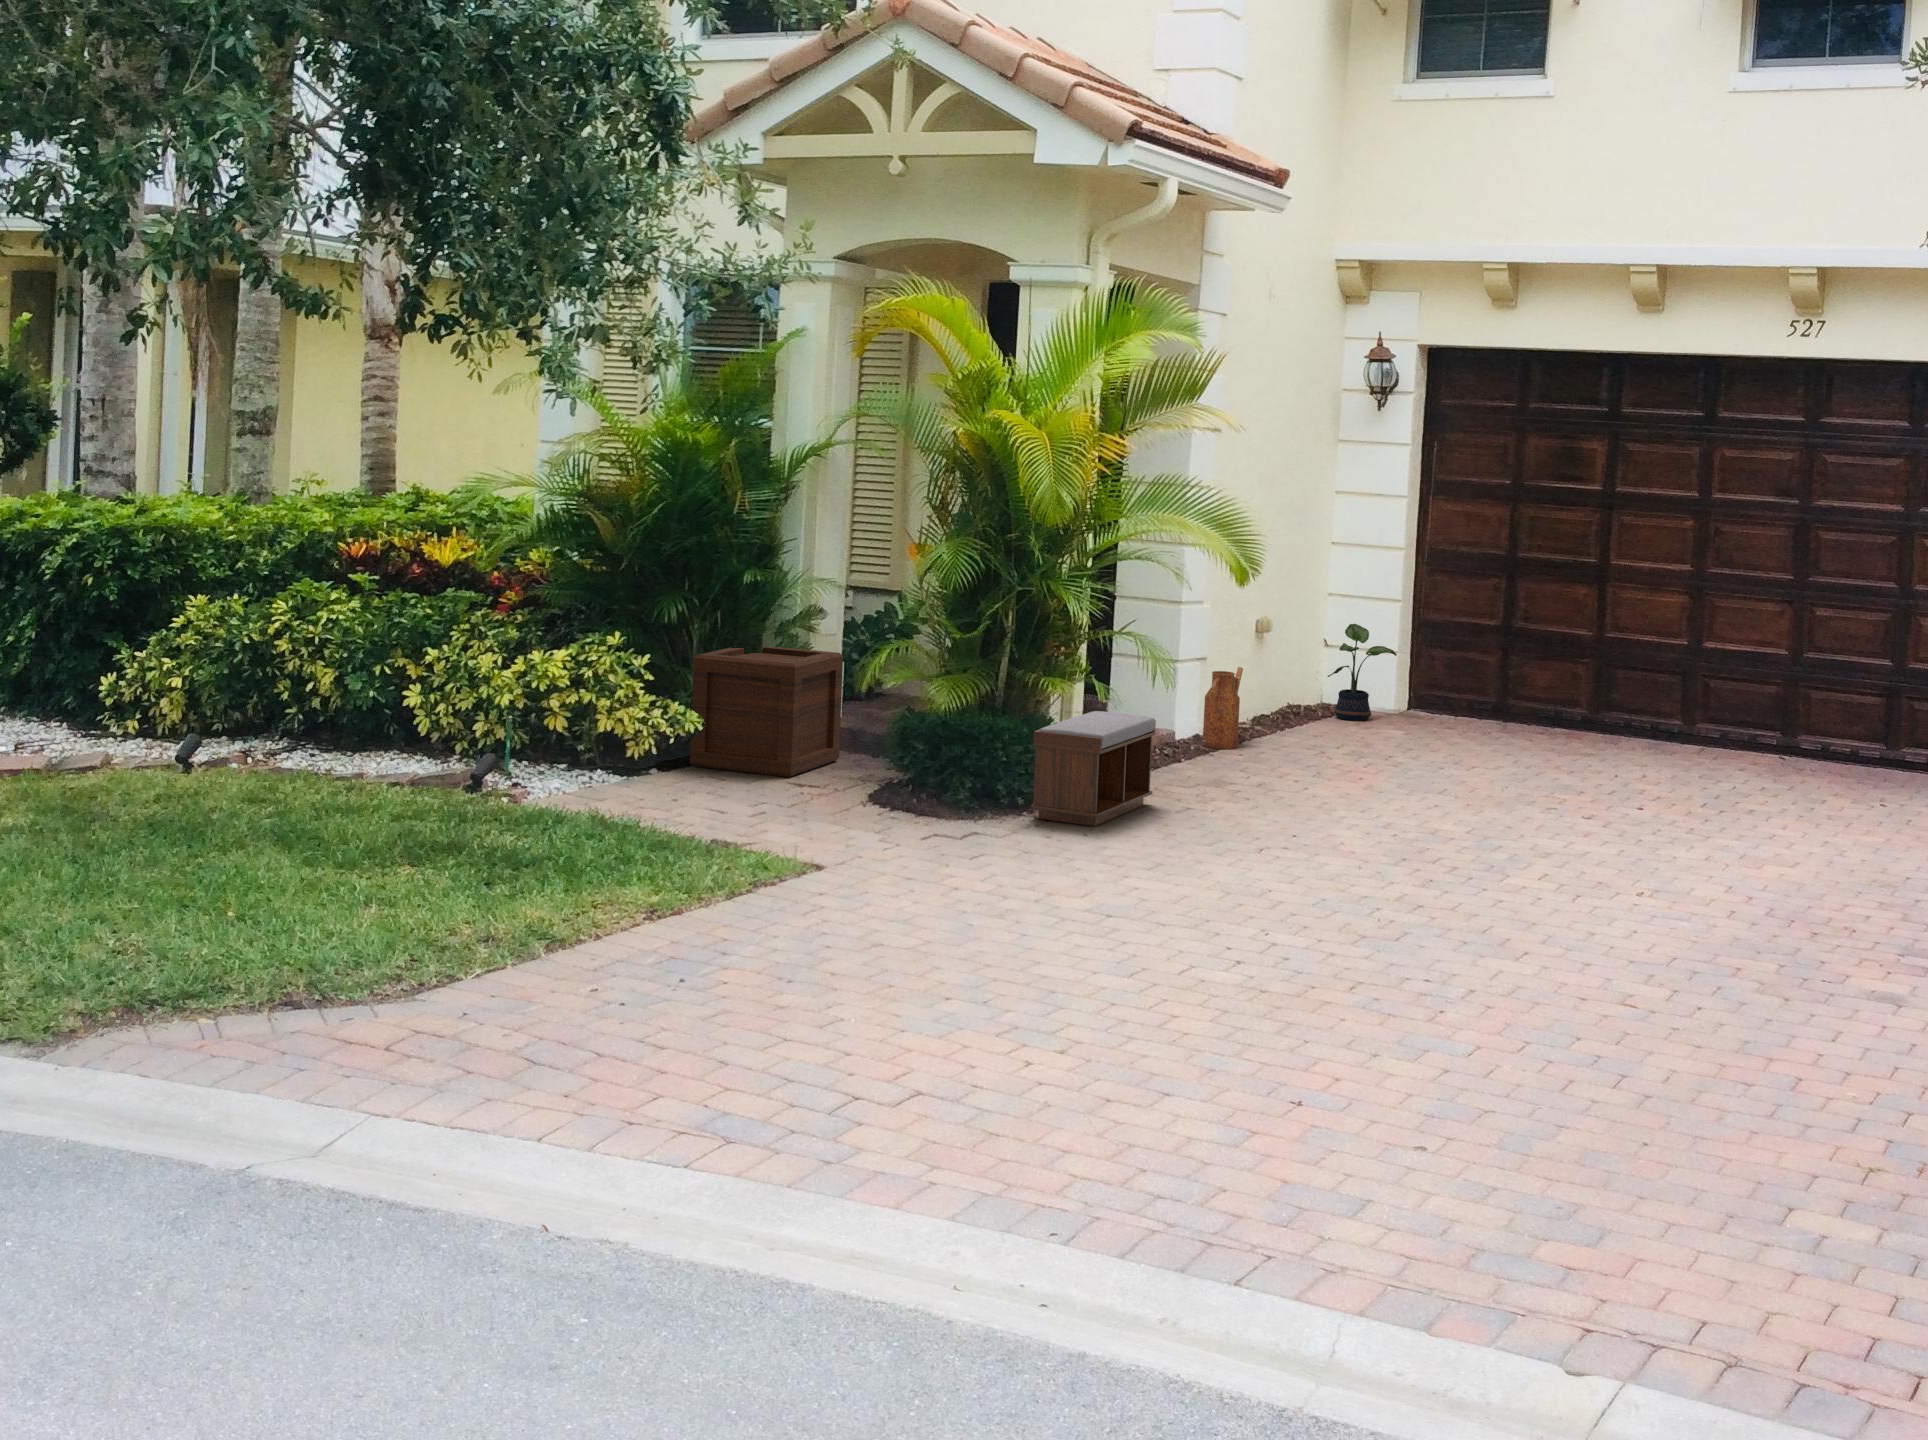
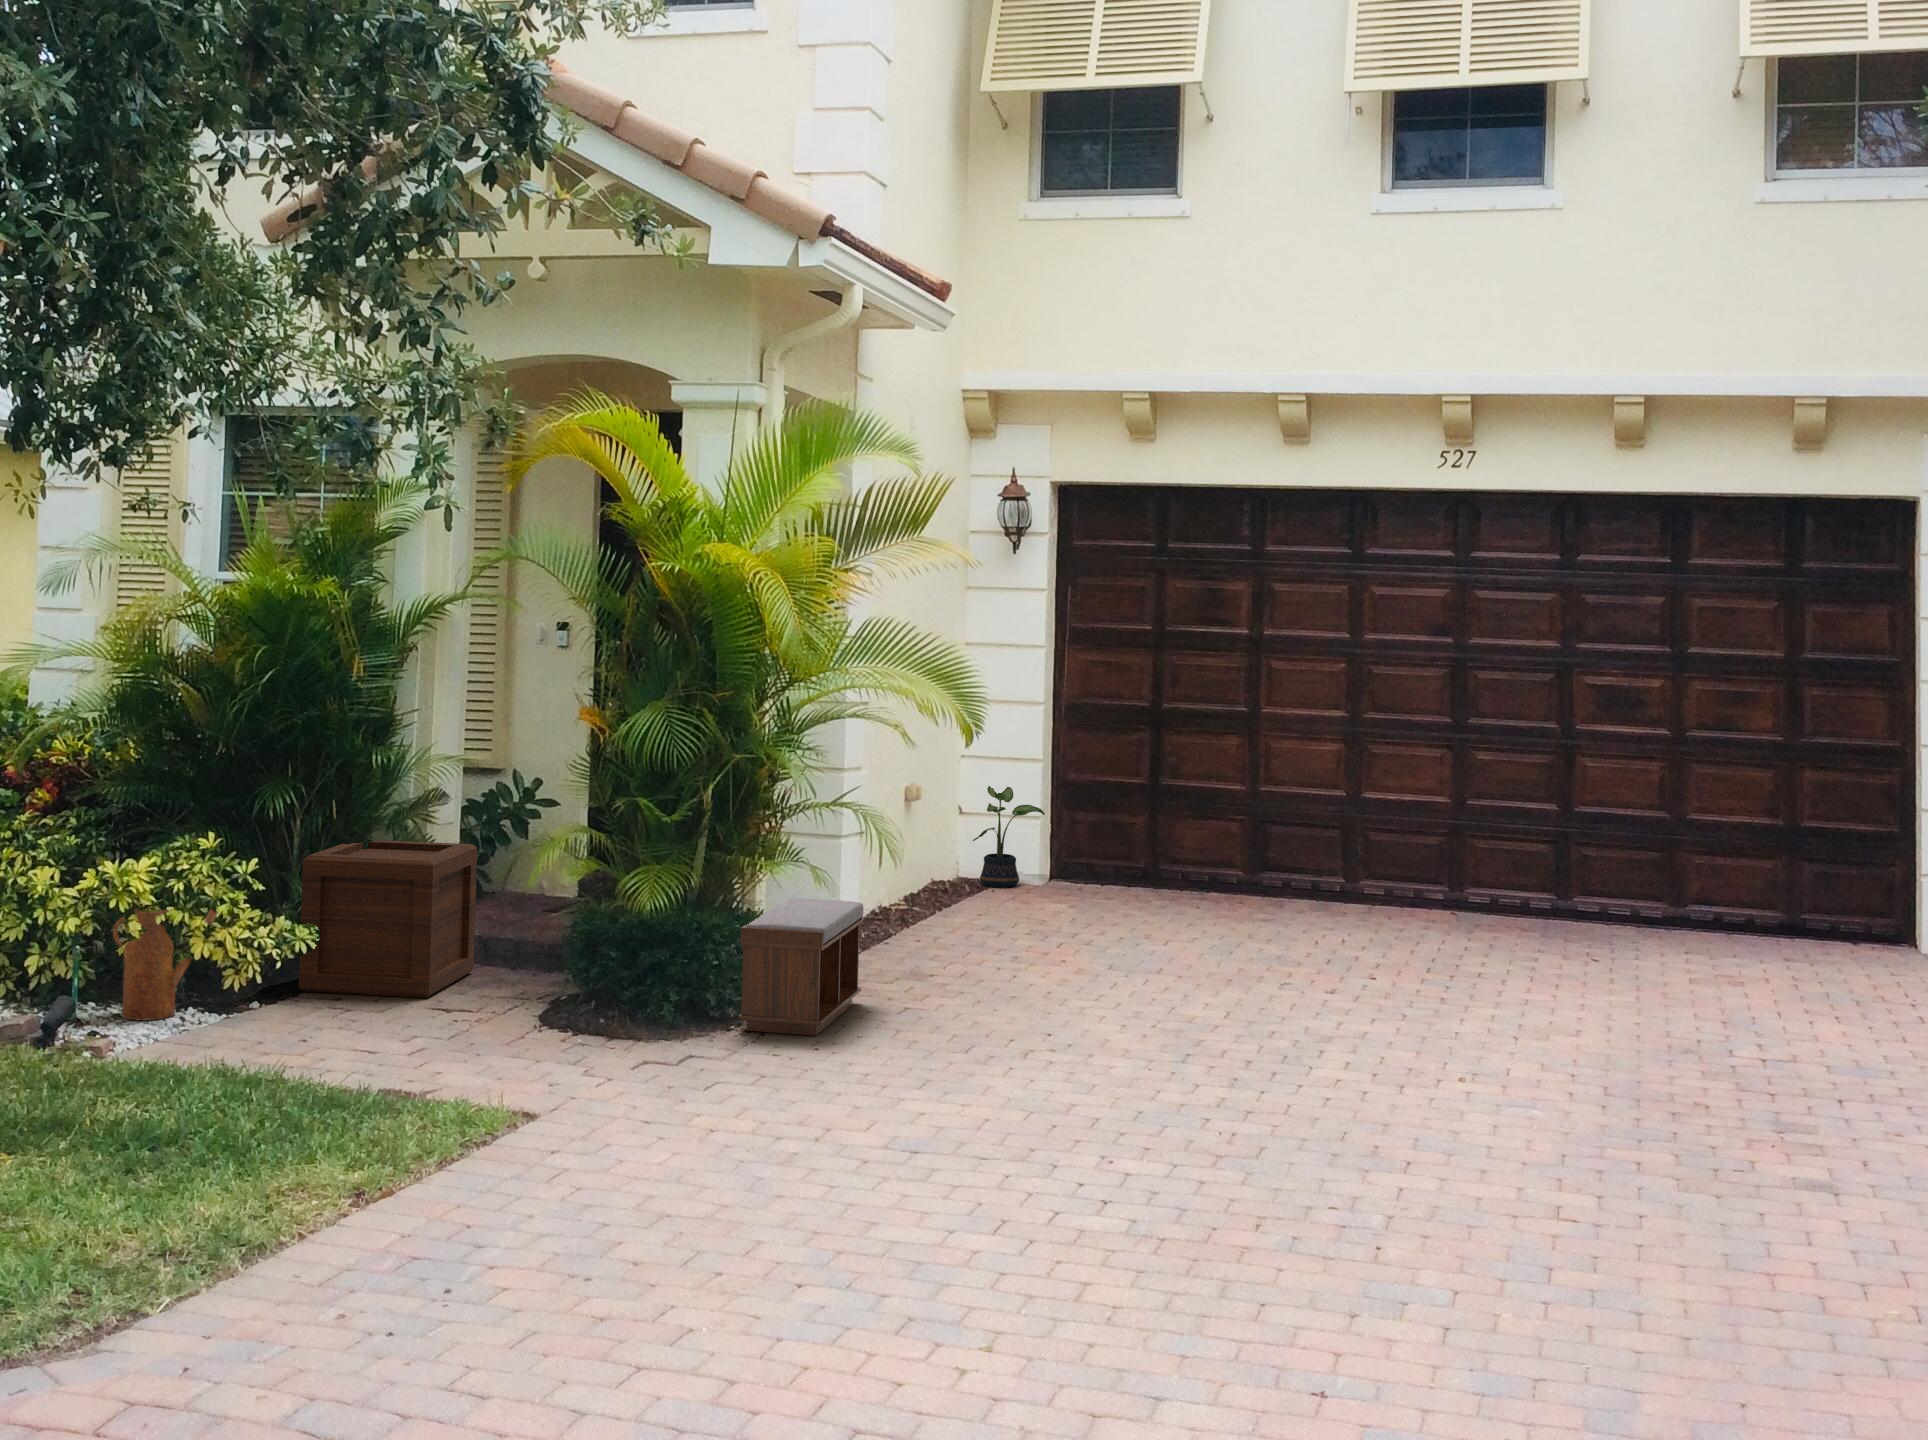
watering can: present [1202,667,1243,749] -> present [113,909,218,1020]

